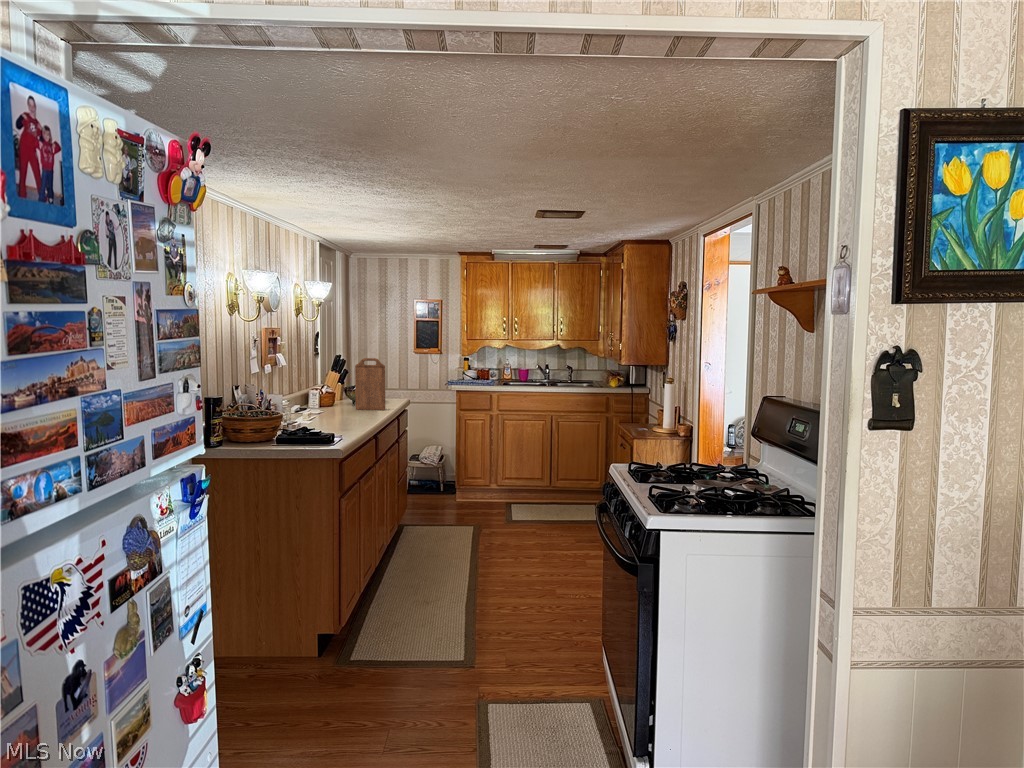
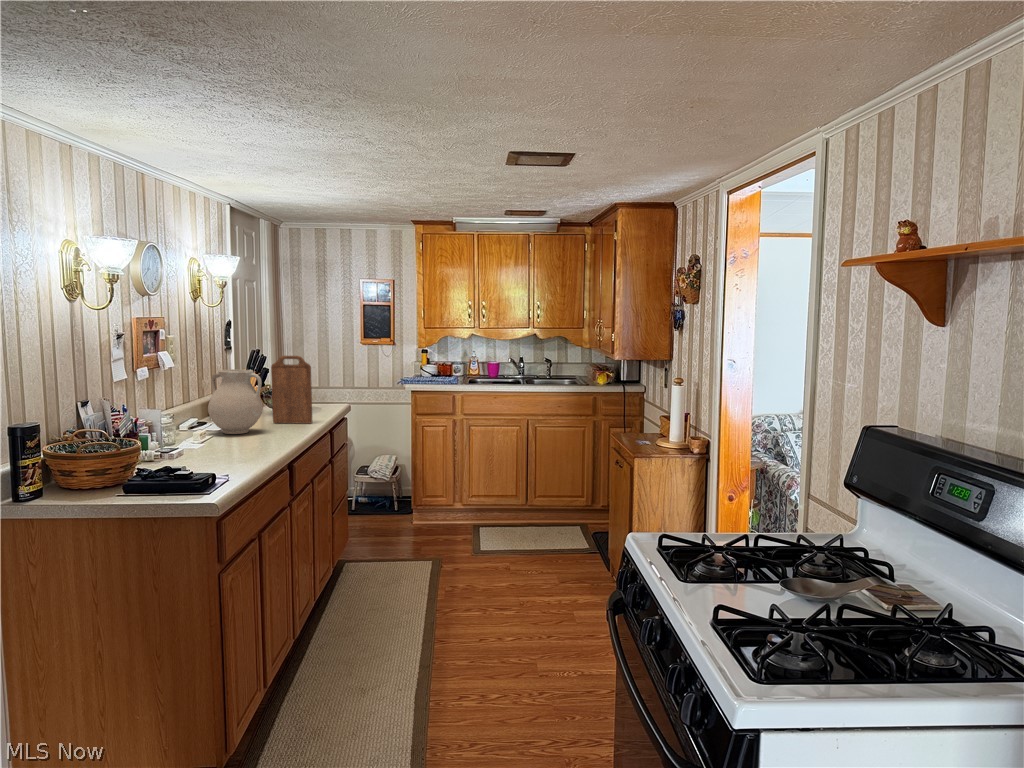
vase: none [312,367,352,415] -> present [208,369,263,434]

